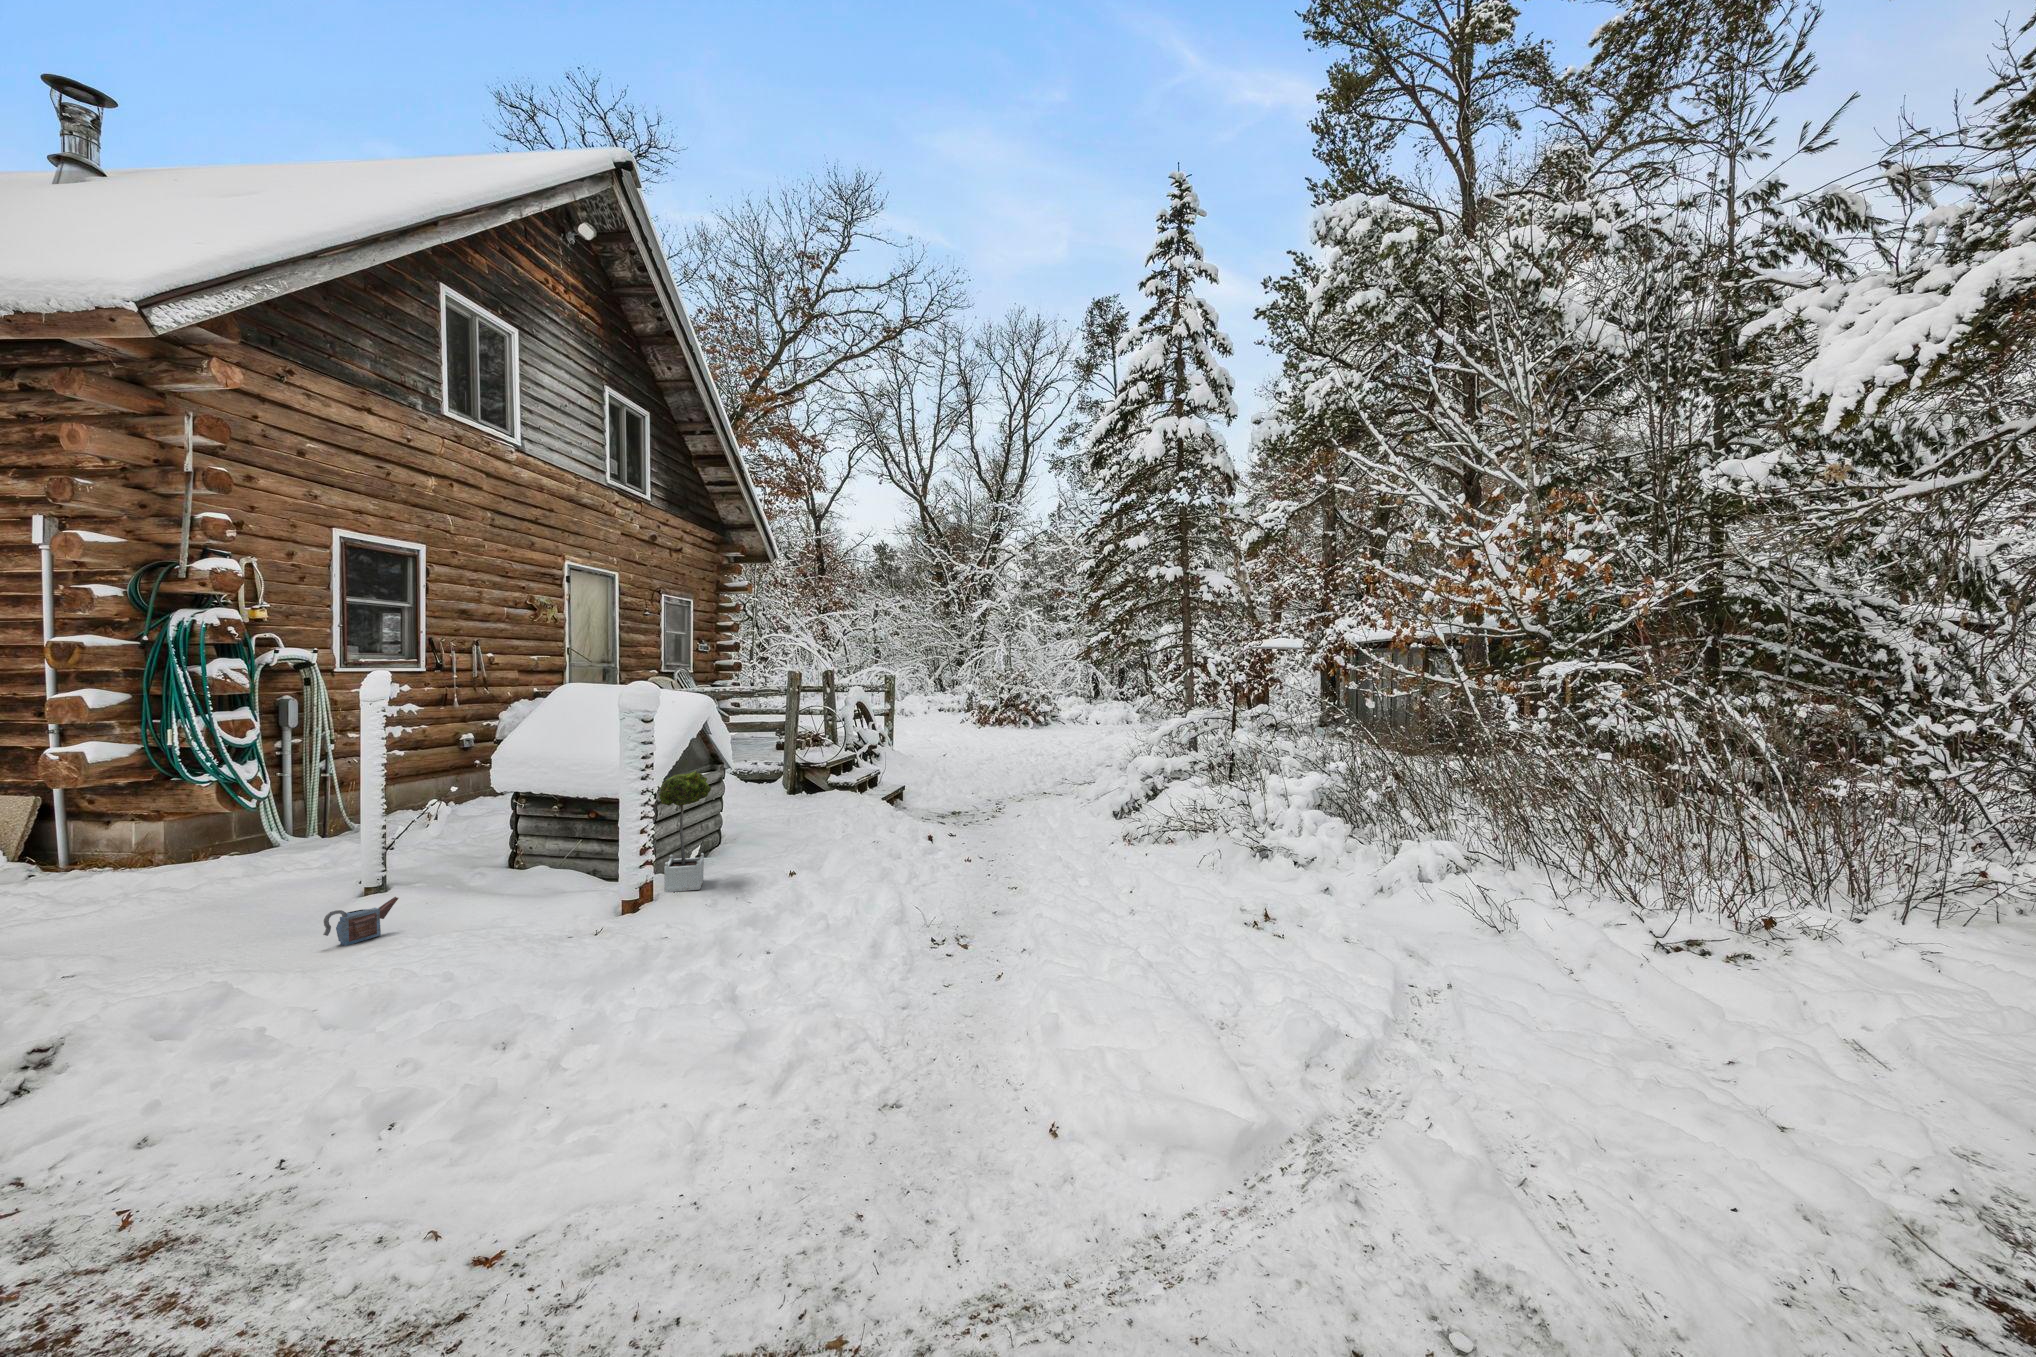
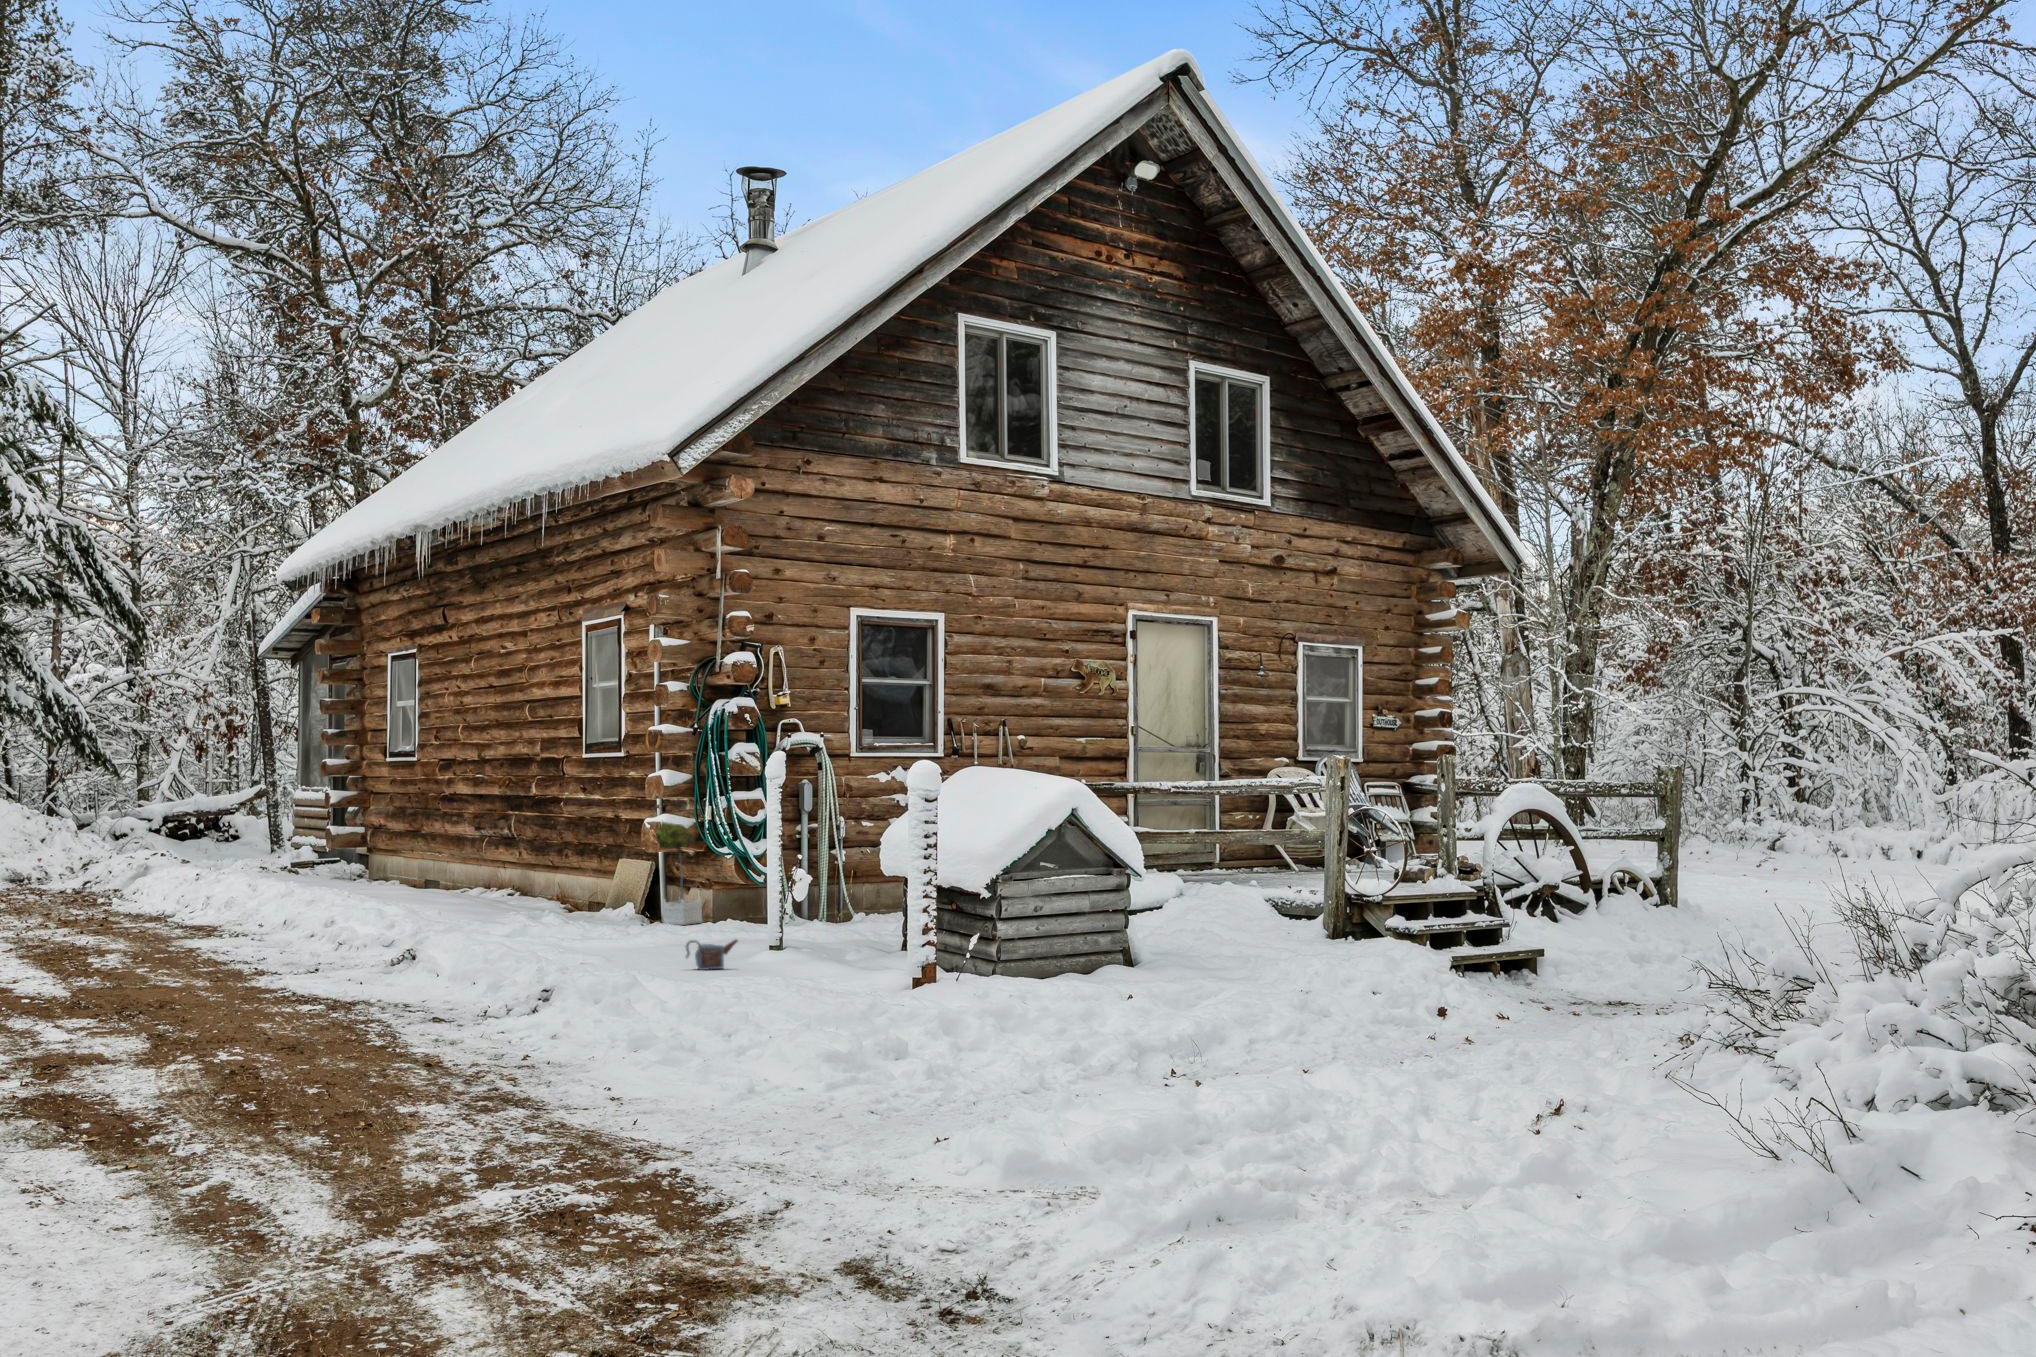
potted tree: present [658,771,711,892] -> present [656,821,702,925]

